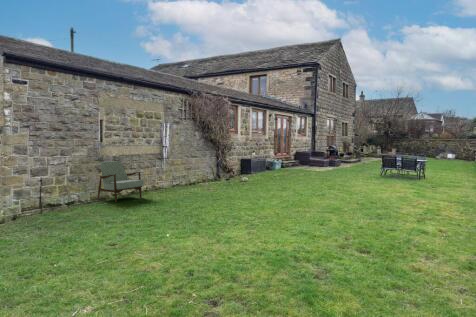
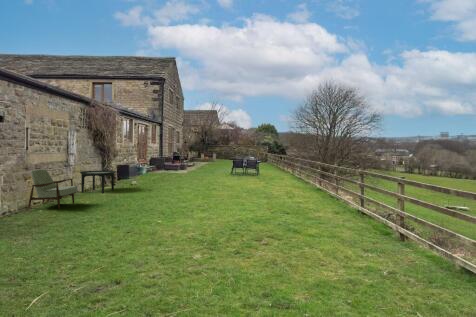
round table: none [174,164,210,189] -> present [80,171,116,193]

